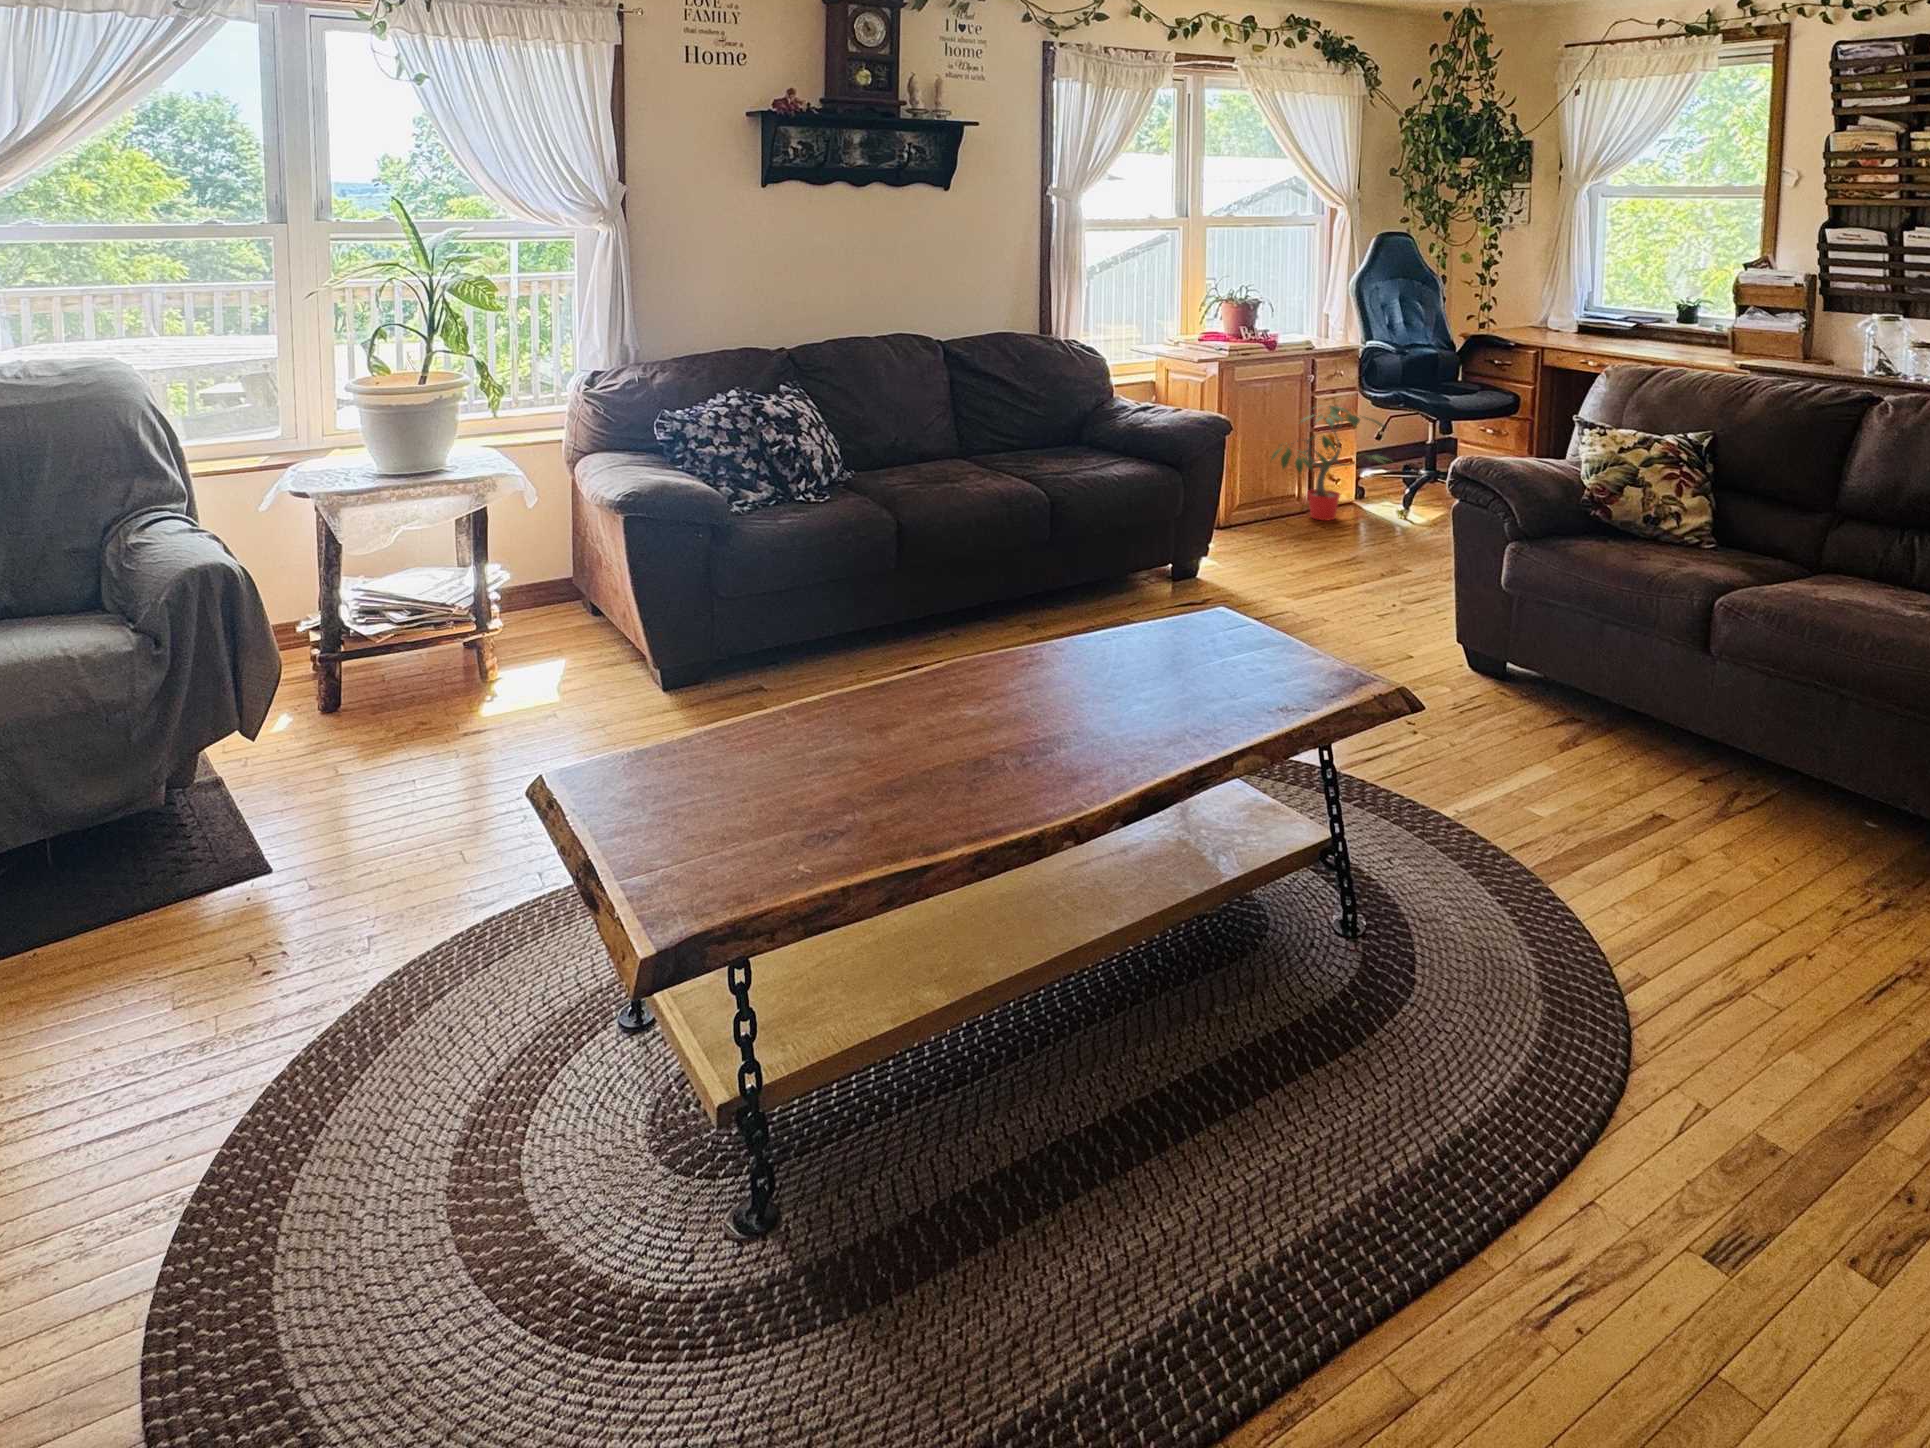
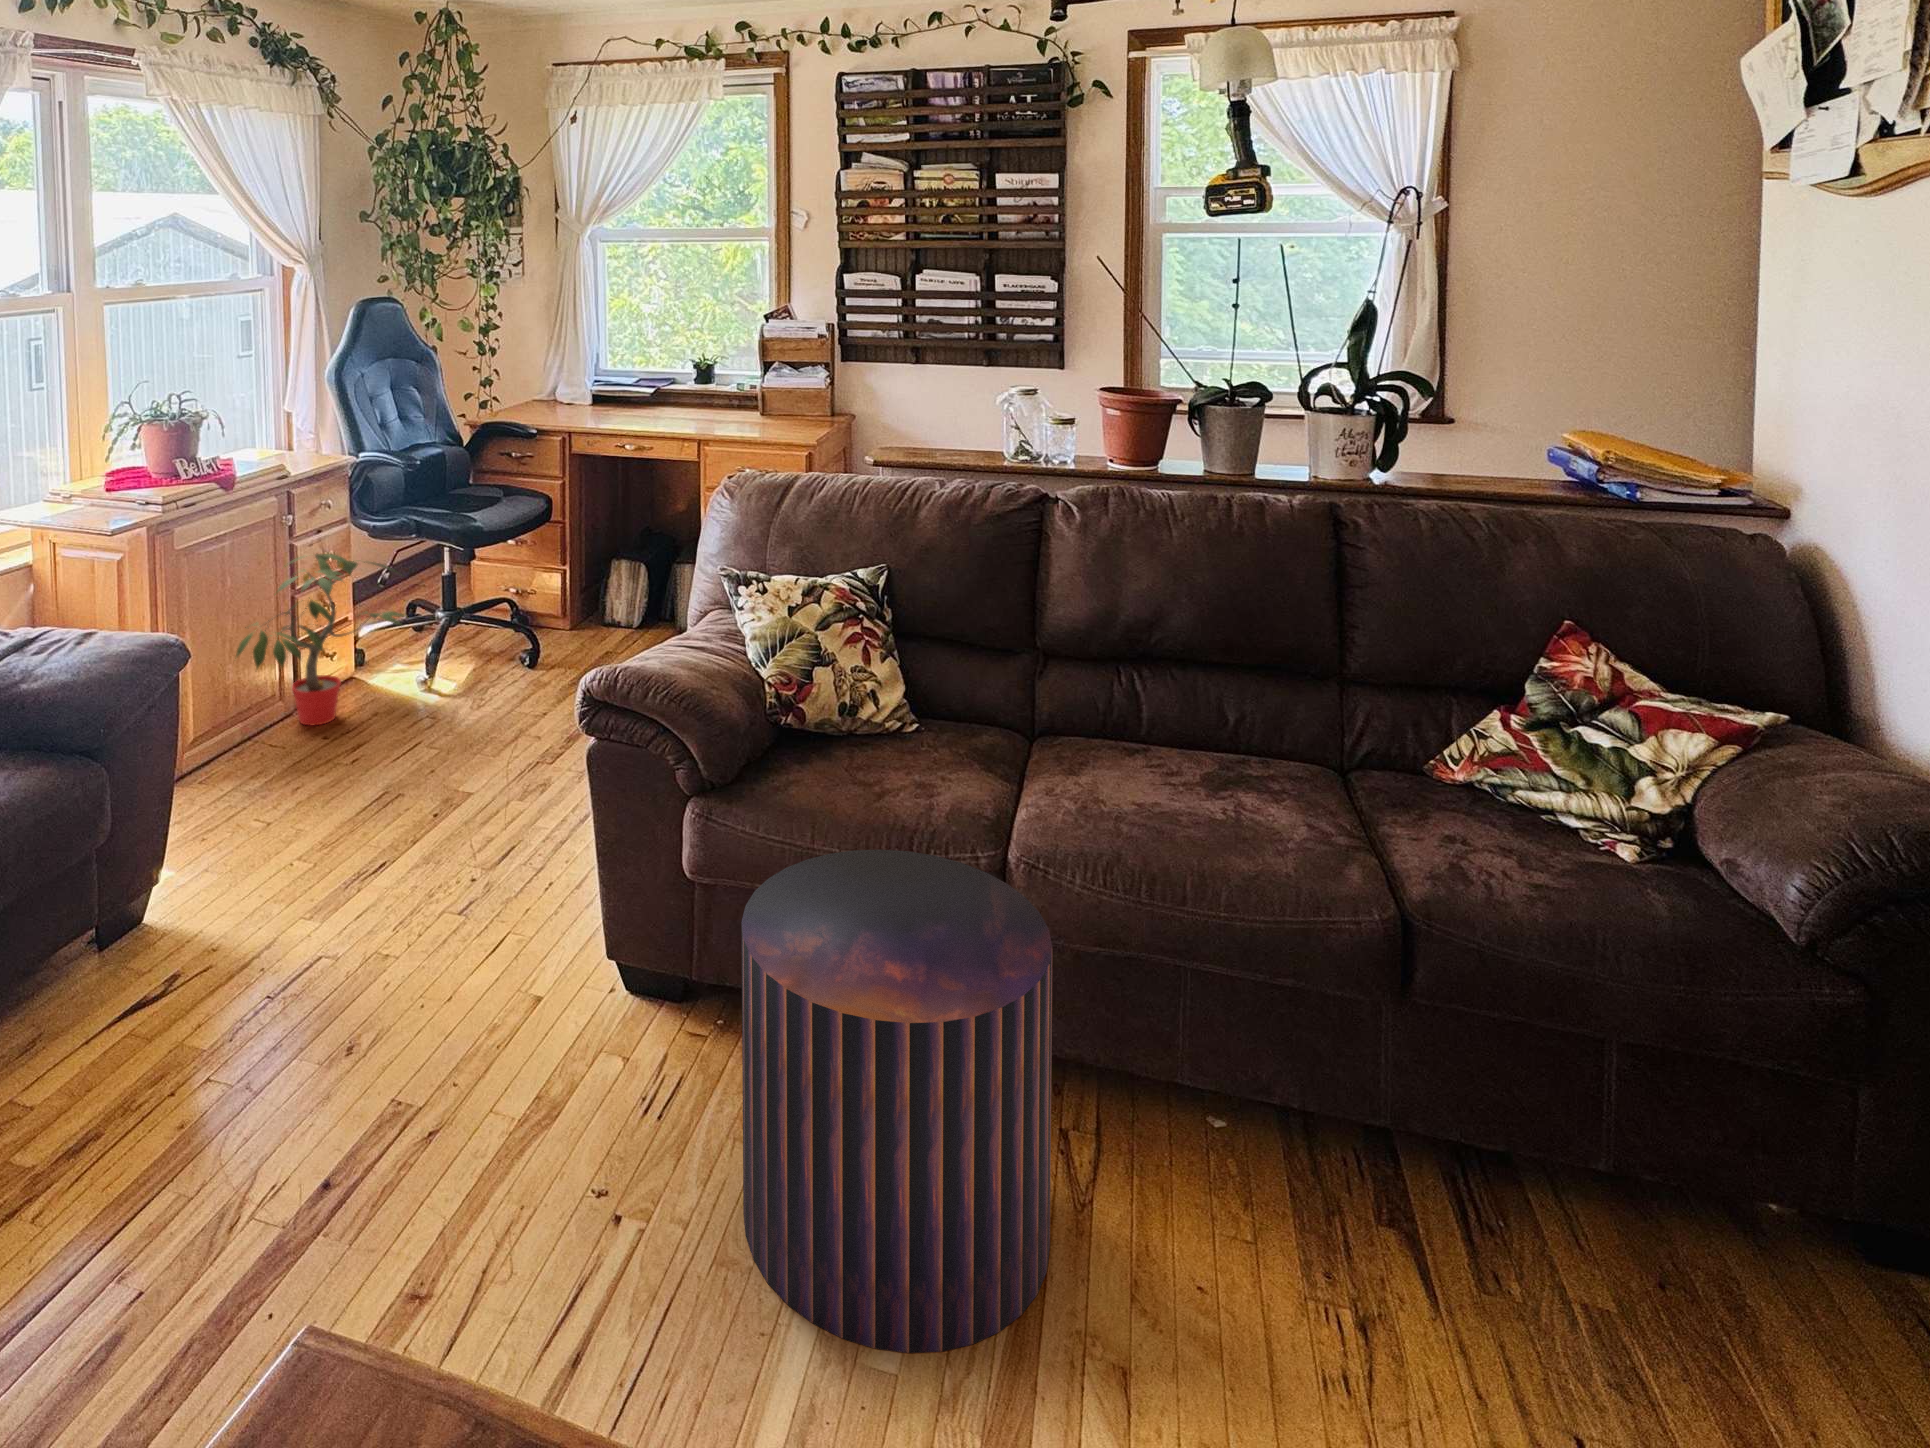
pouf: none [1495,574,1710,829] -> present [741,850,1052,1353]

